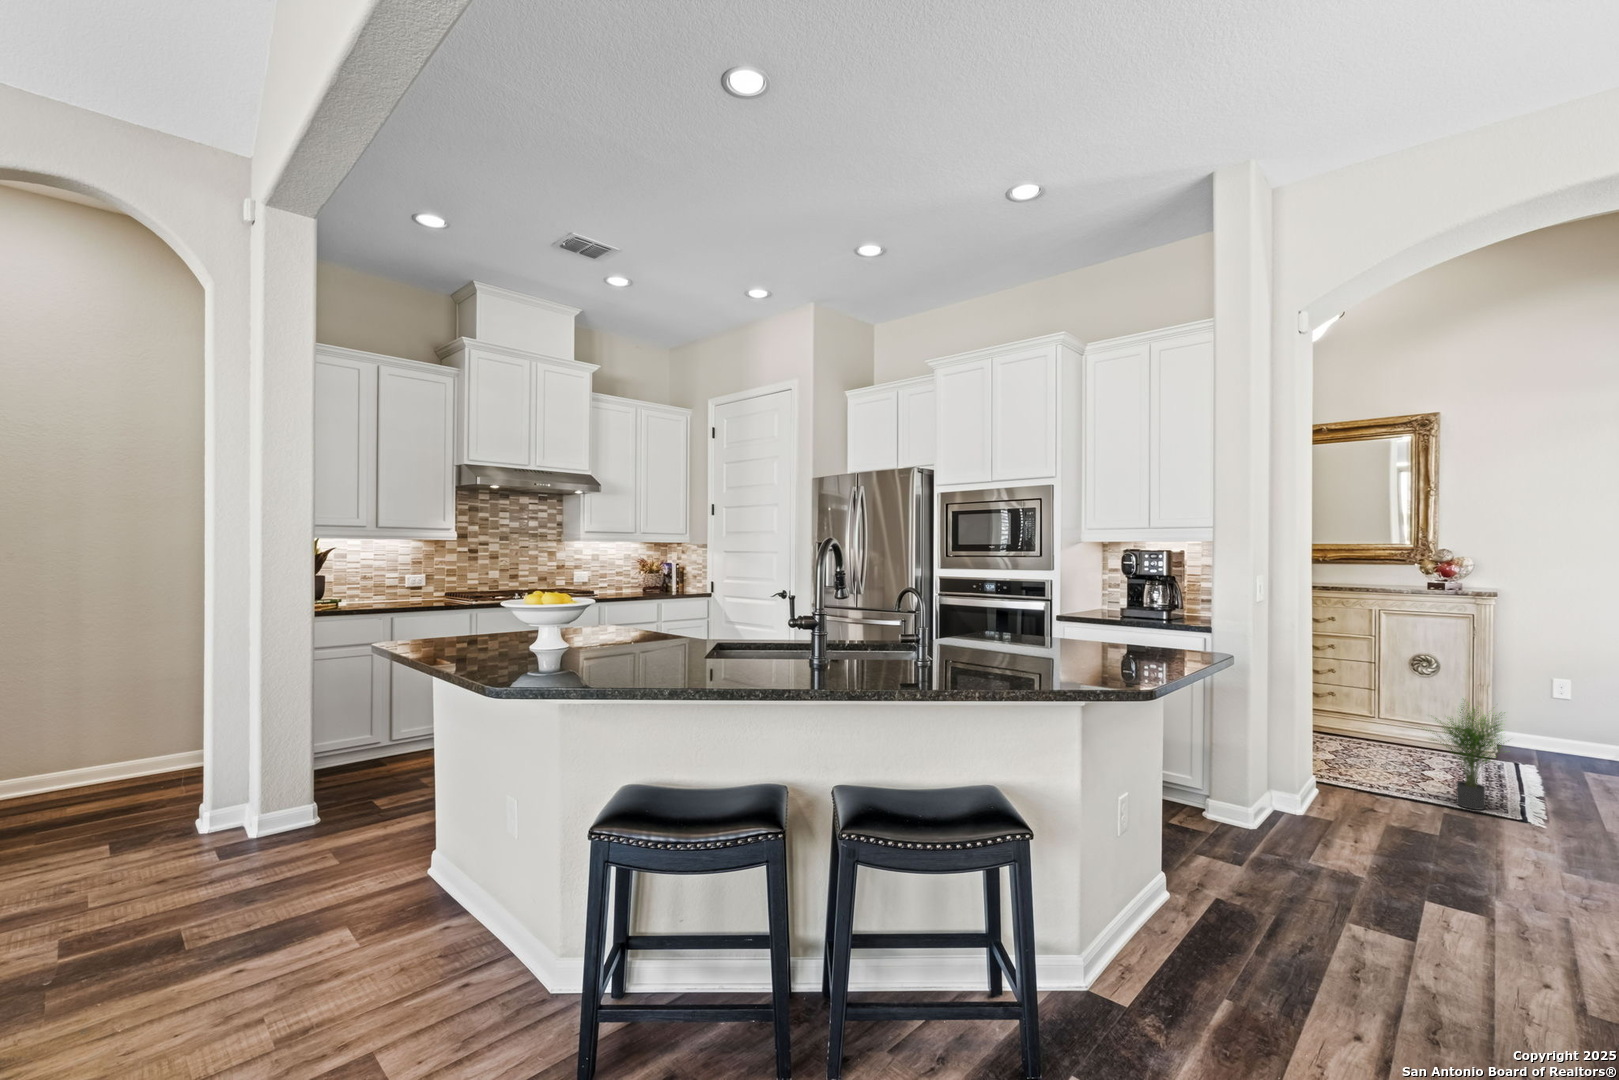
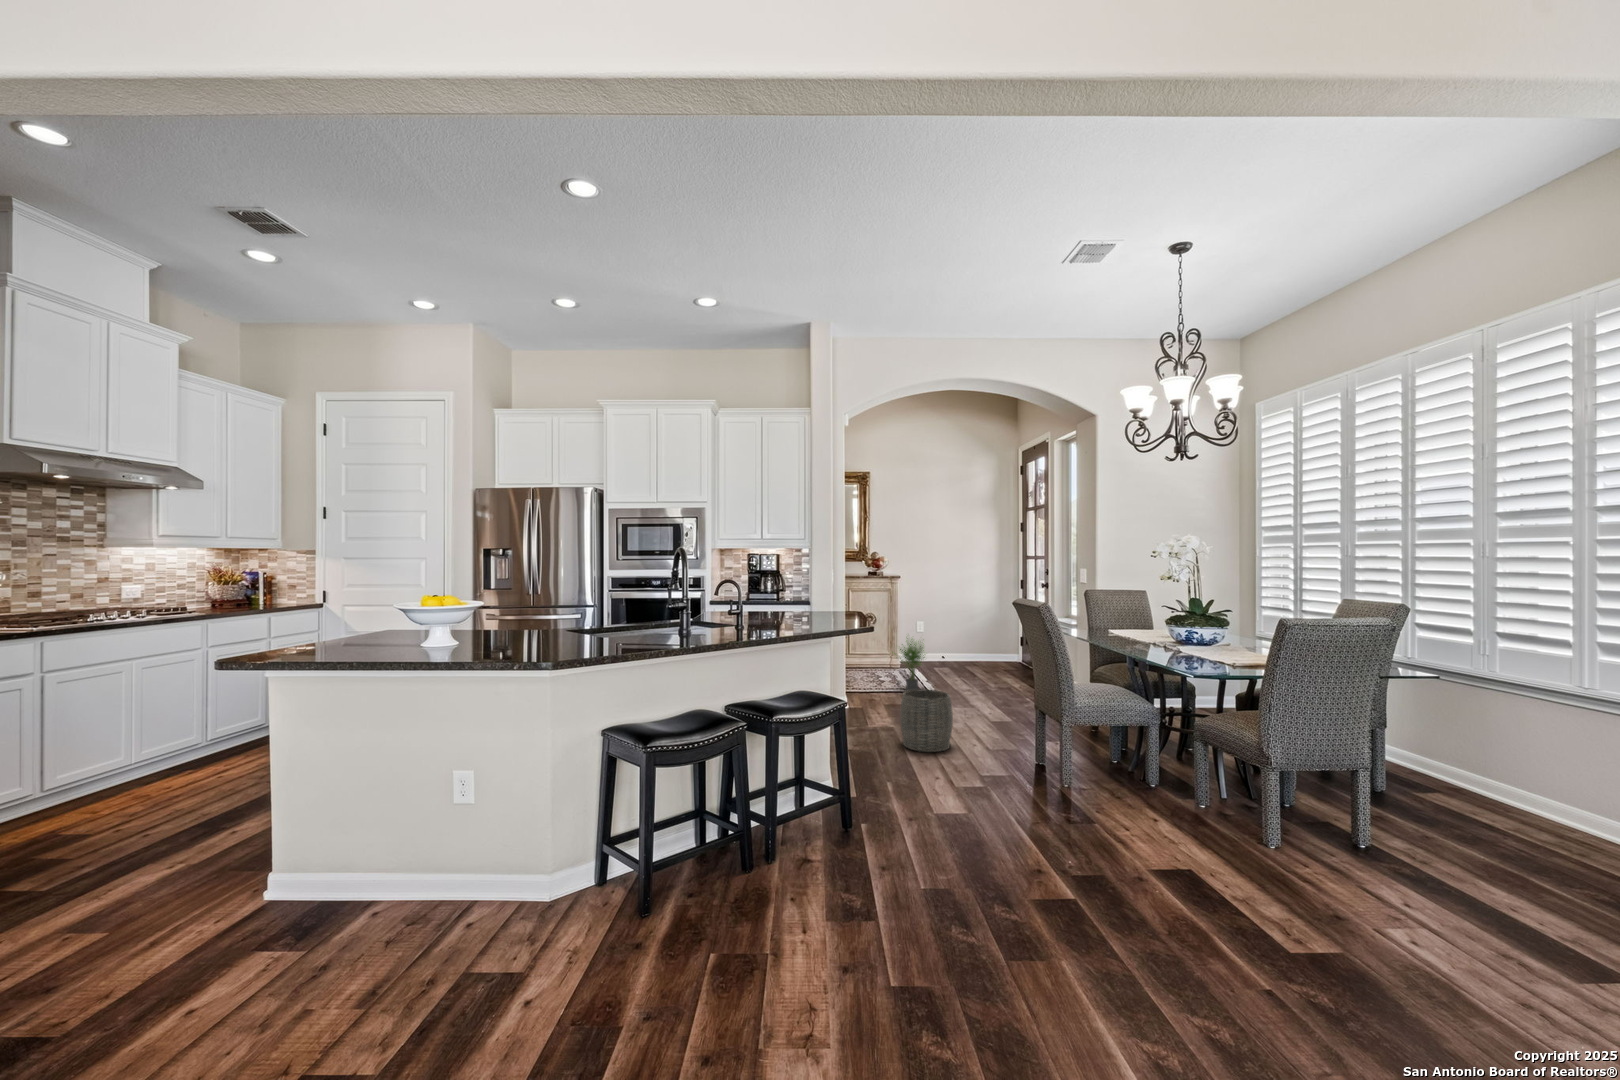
woven basket: none [1332,806,1457,943] -> present [900,689,953,752]

